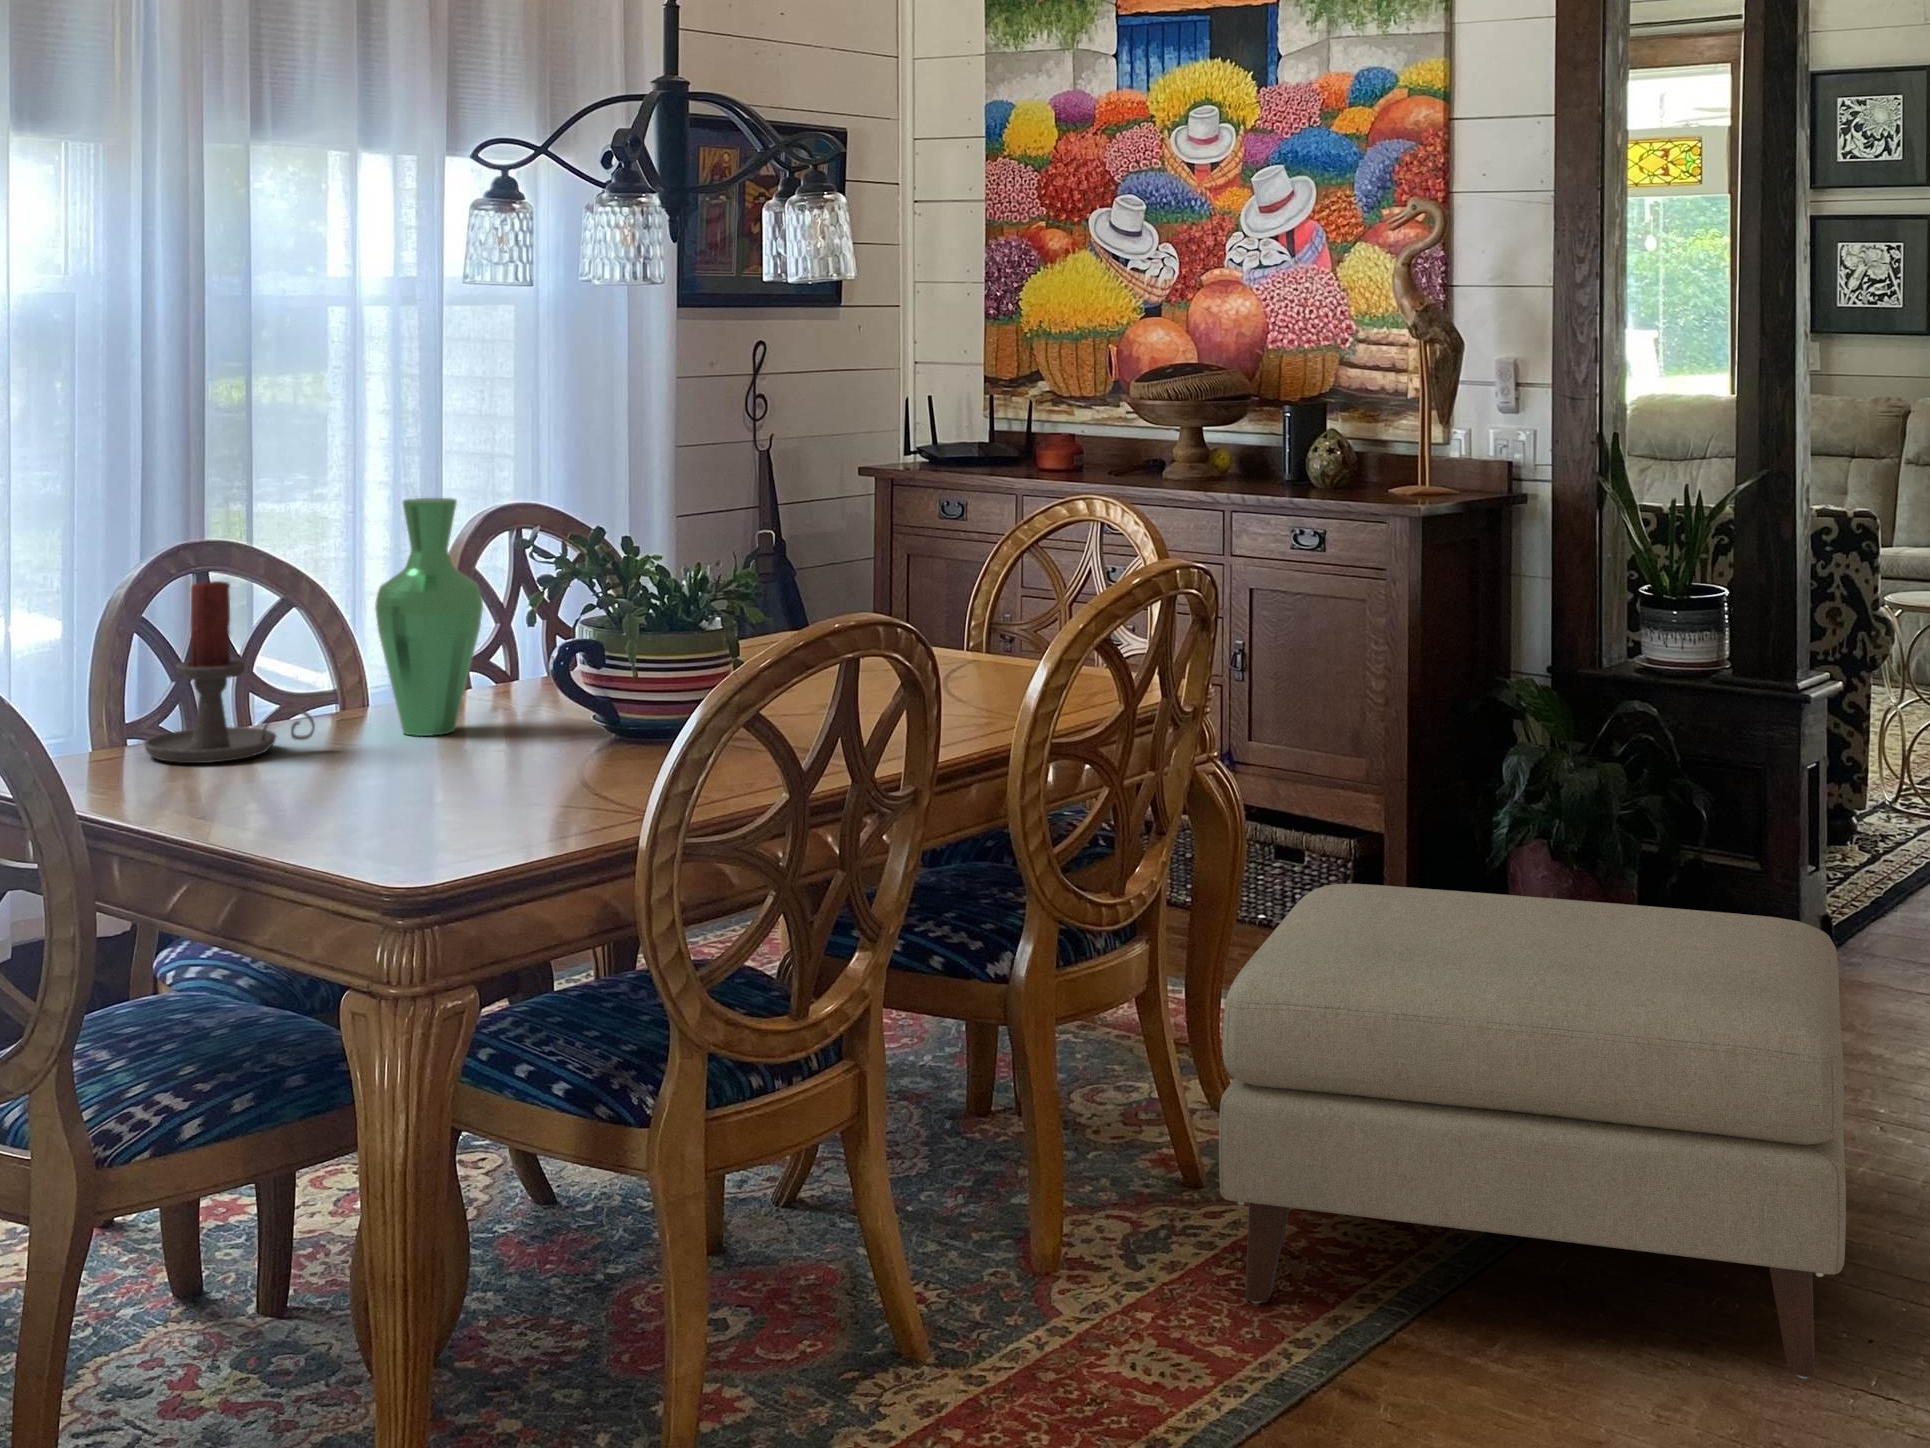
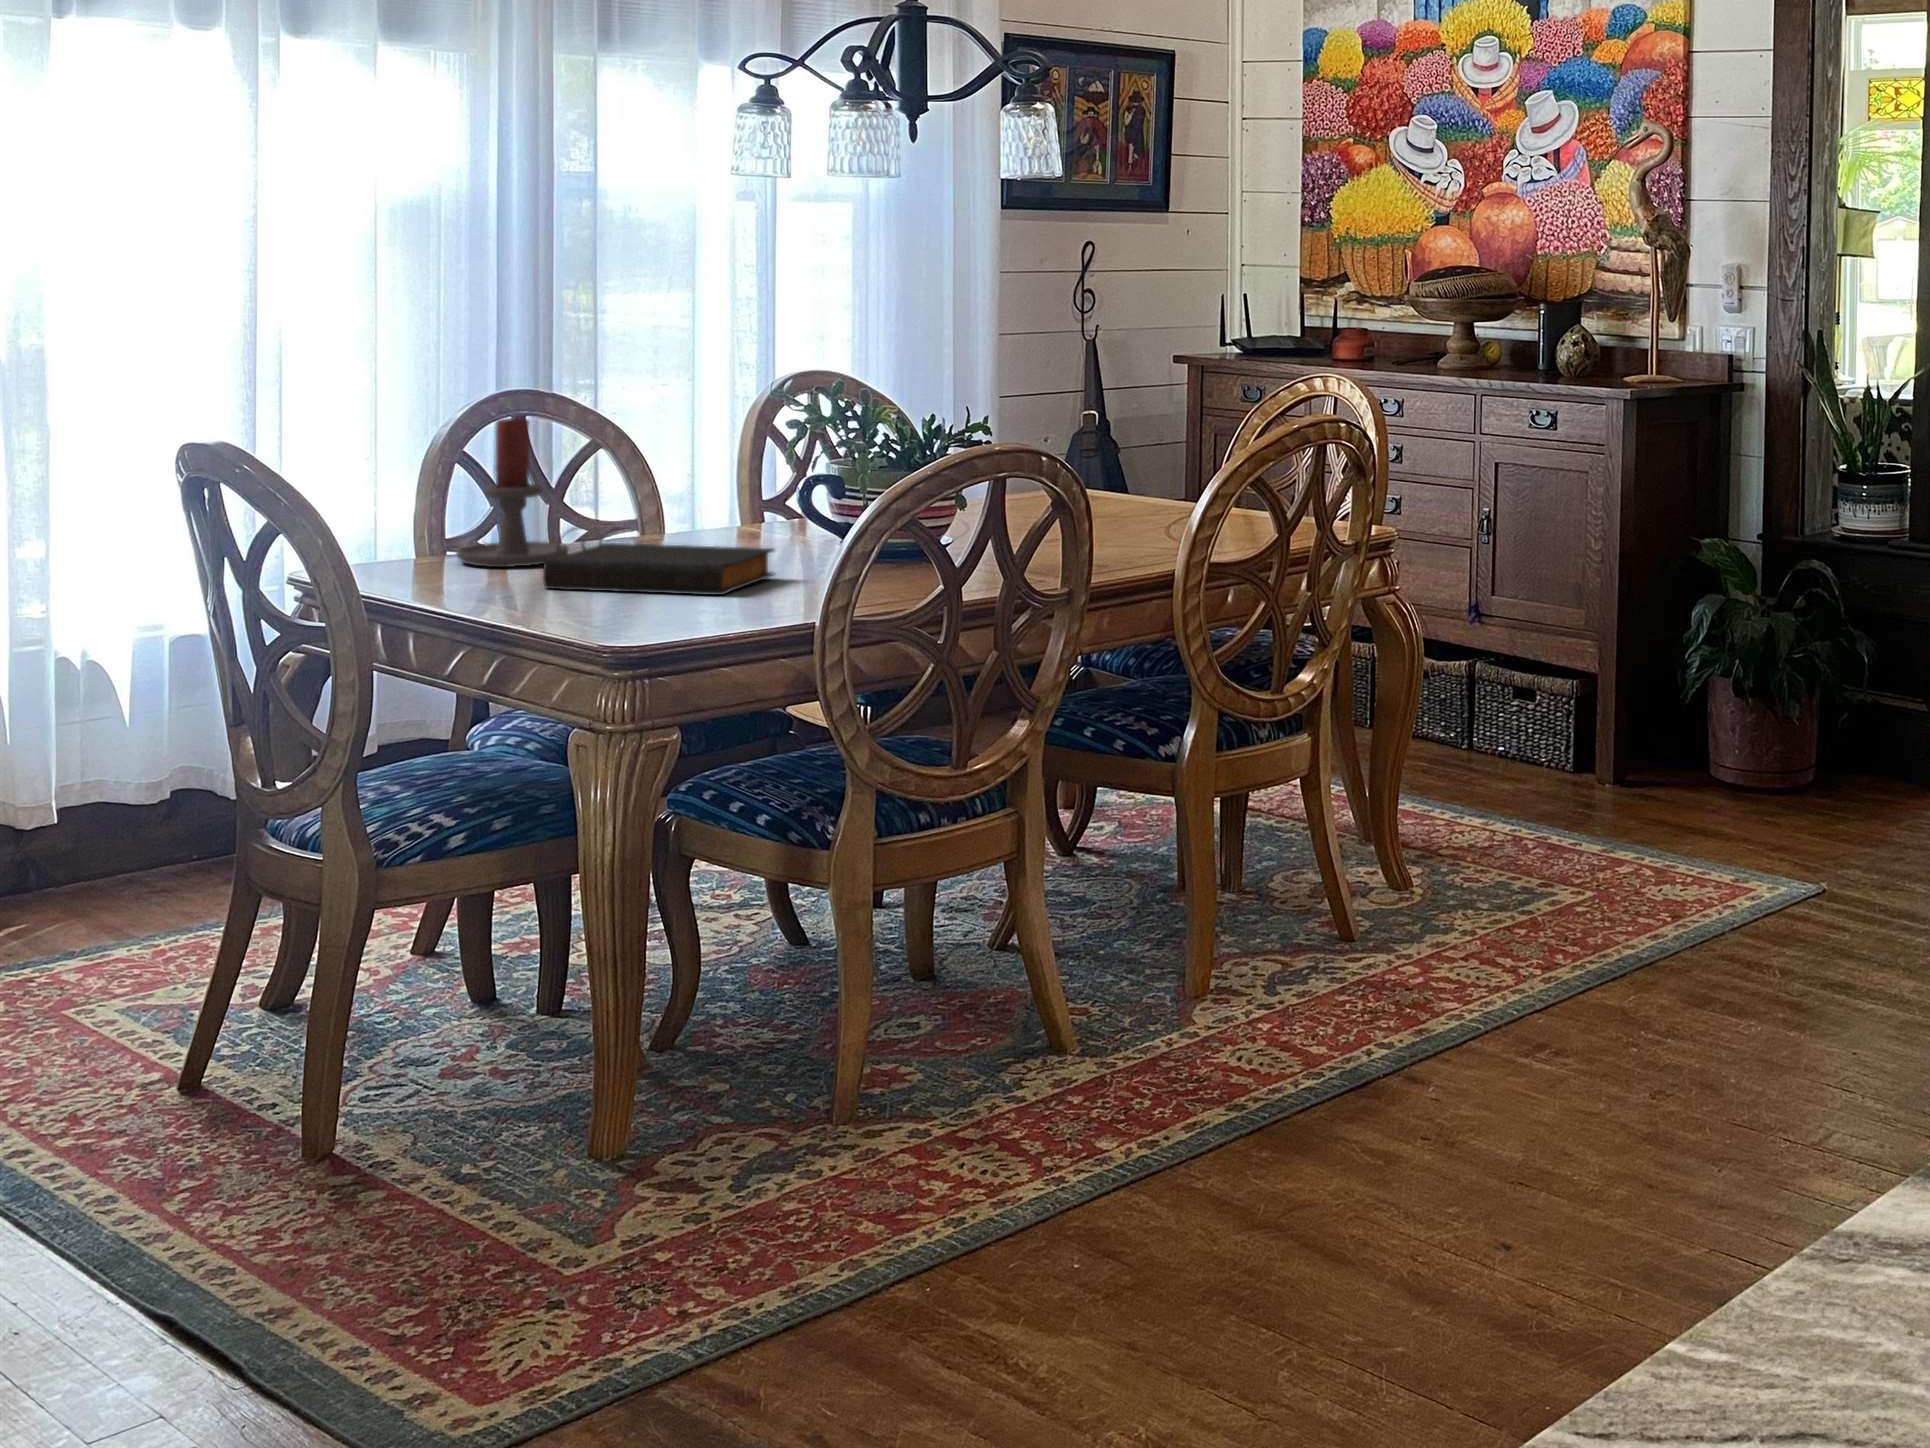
vase: present [375,498,483,736] -> none [660,355,753,553]
book: none [271,732,539,801] -> present [543,543,774,595]
ottoman: present [1219,884,1846,1379] -> none [1335,694,1881,1081]

